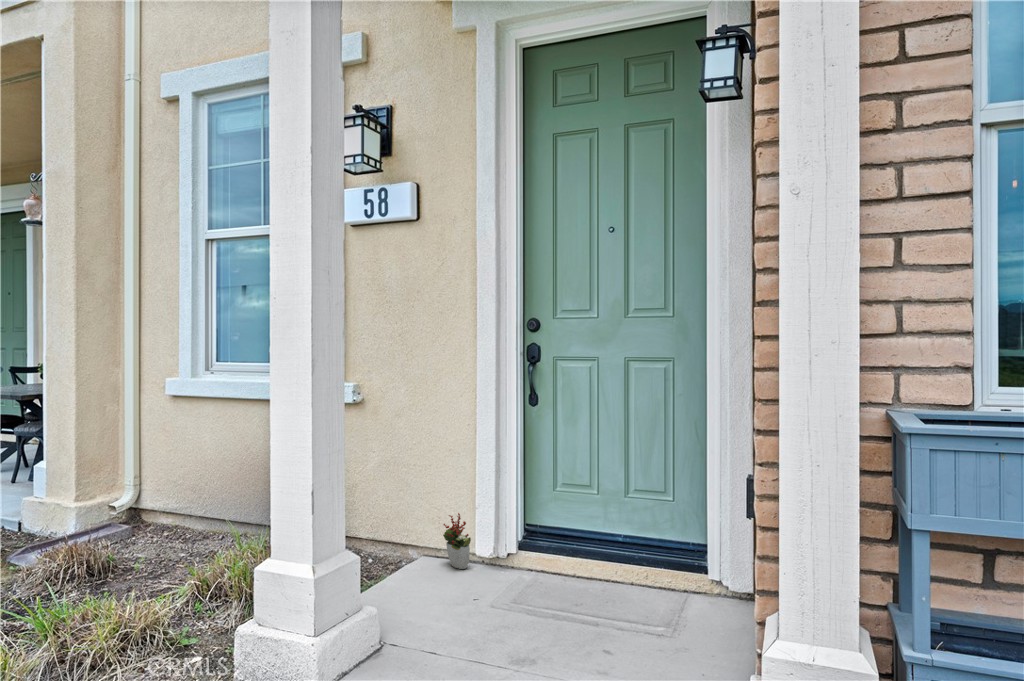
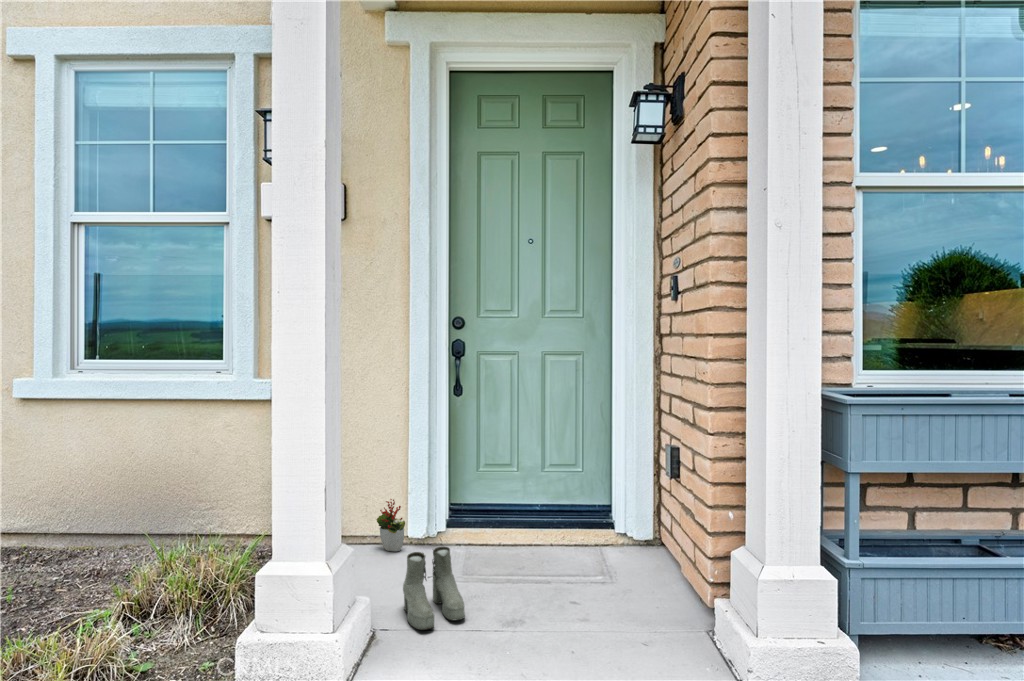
boots: none [424,570,484,657] -> present [403,547,465,630]

